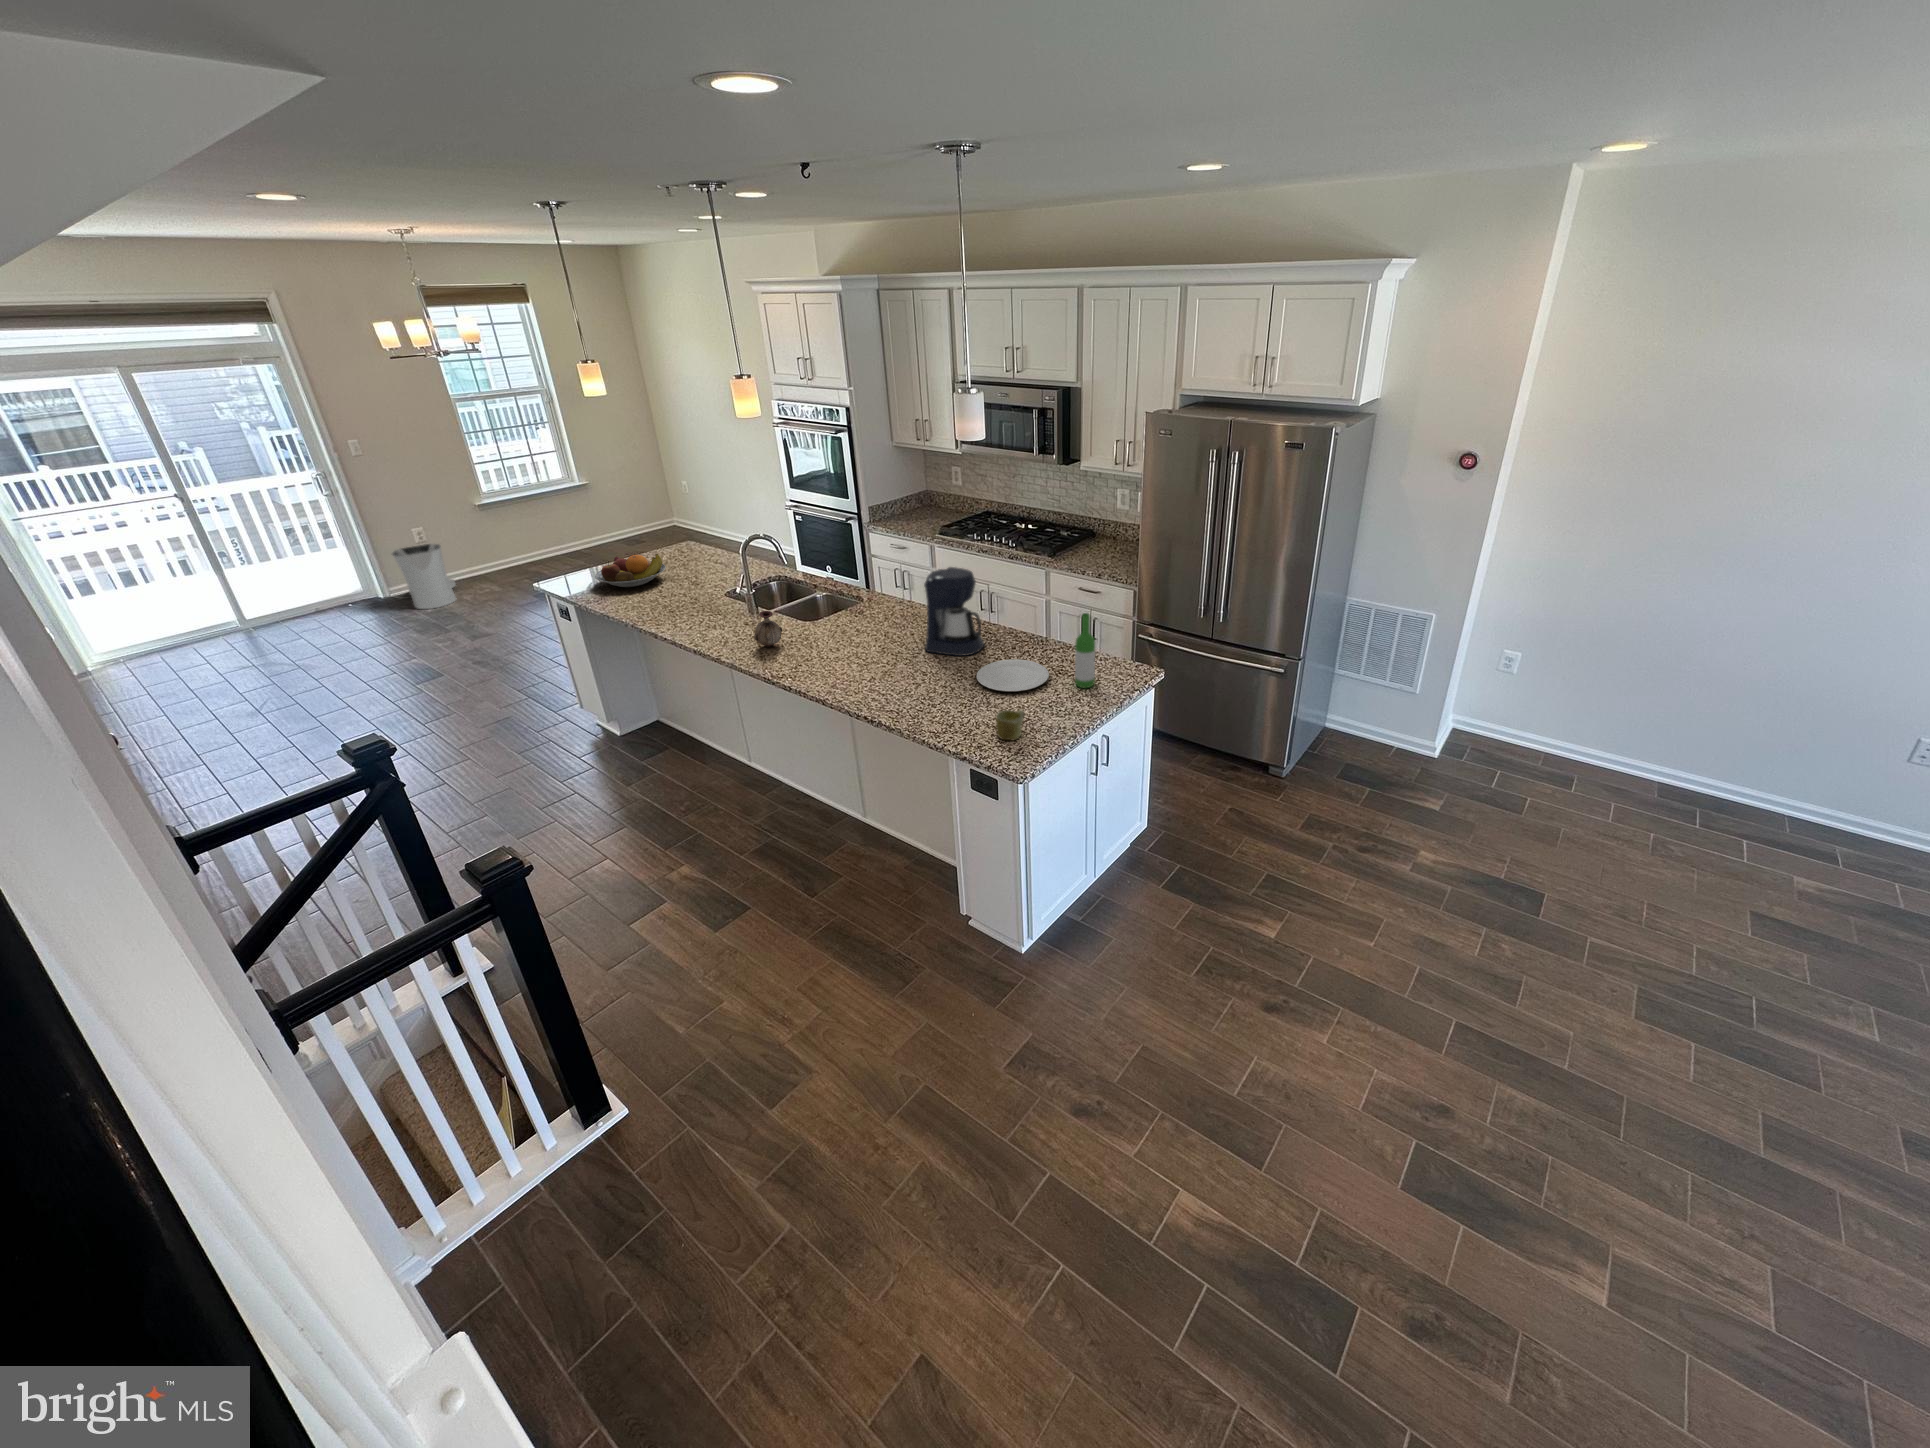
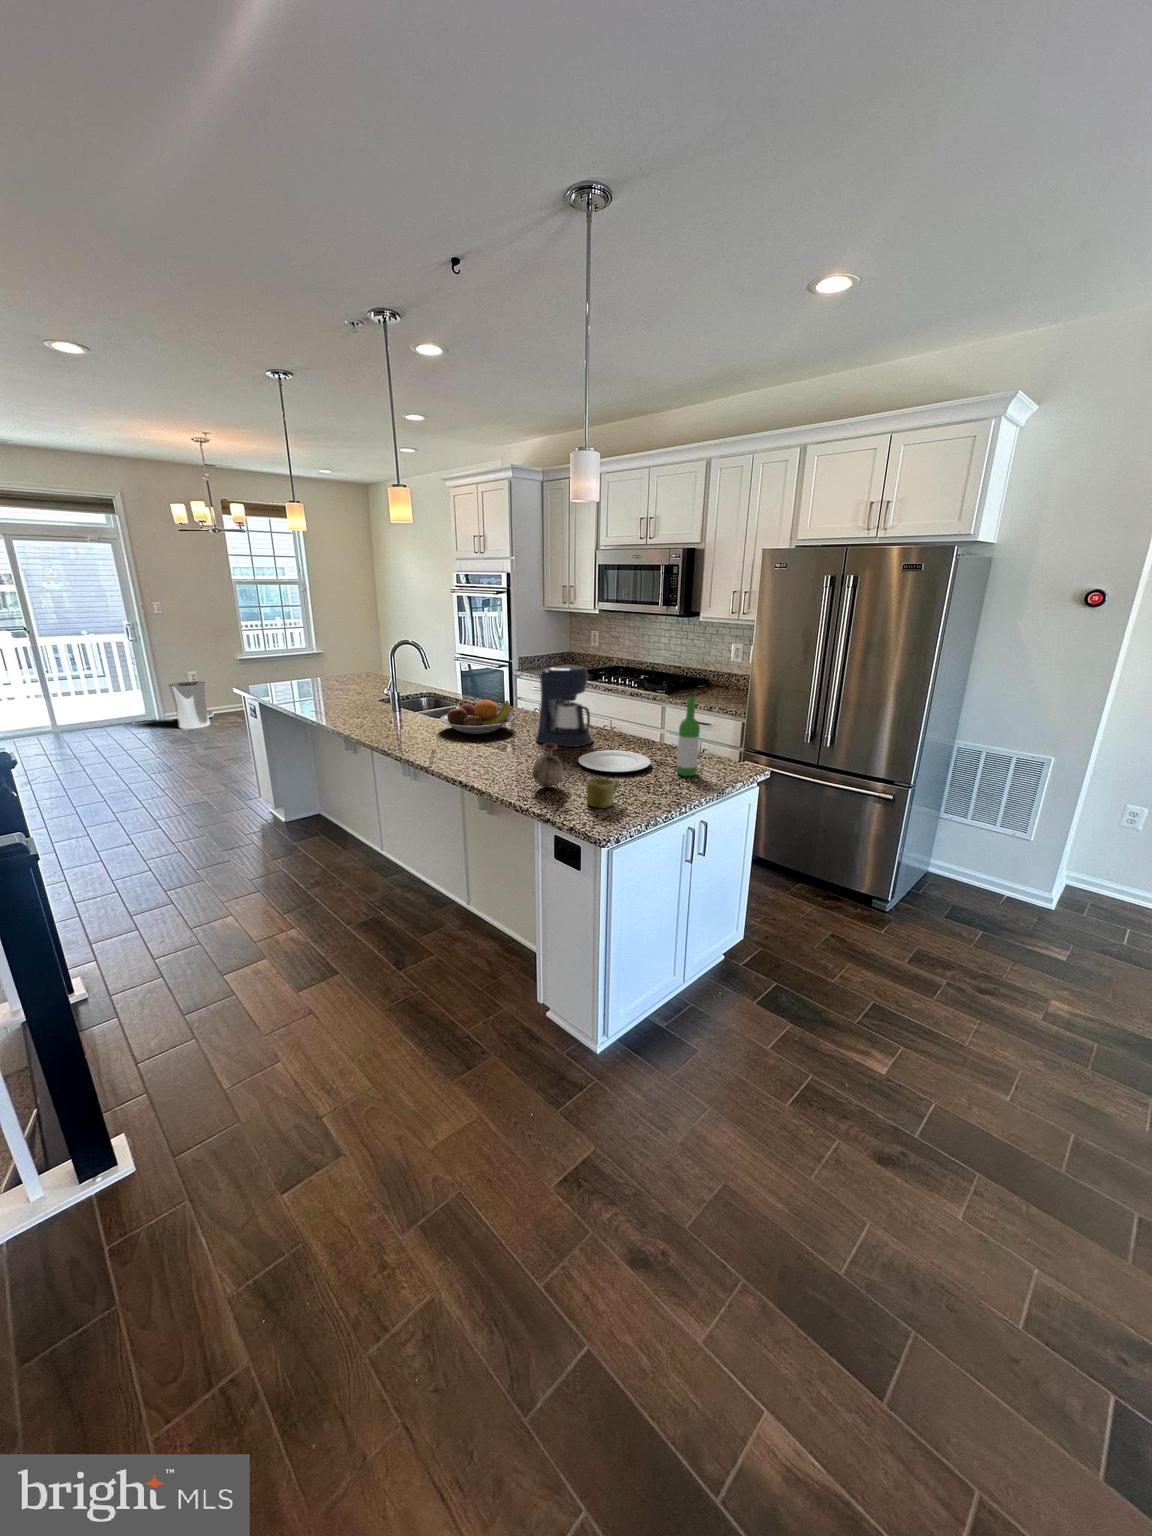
fruit bowl: present [595,554,666,587] -> present [440,700,513,734]
vase: present [754,611,782,647] -> present [532,743,564,788]

